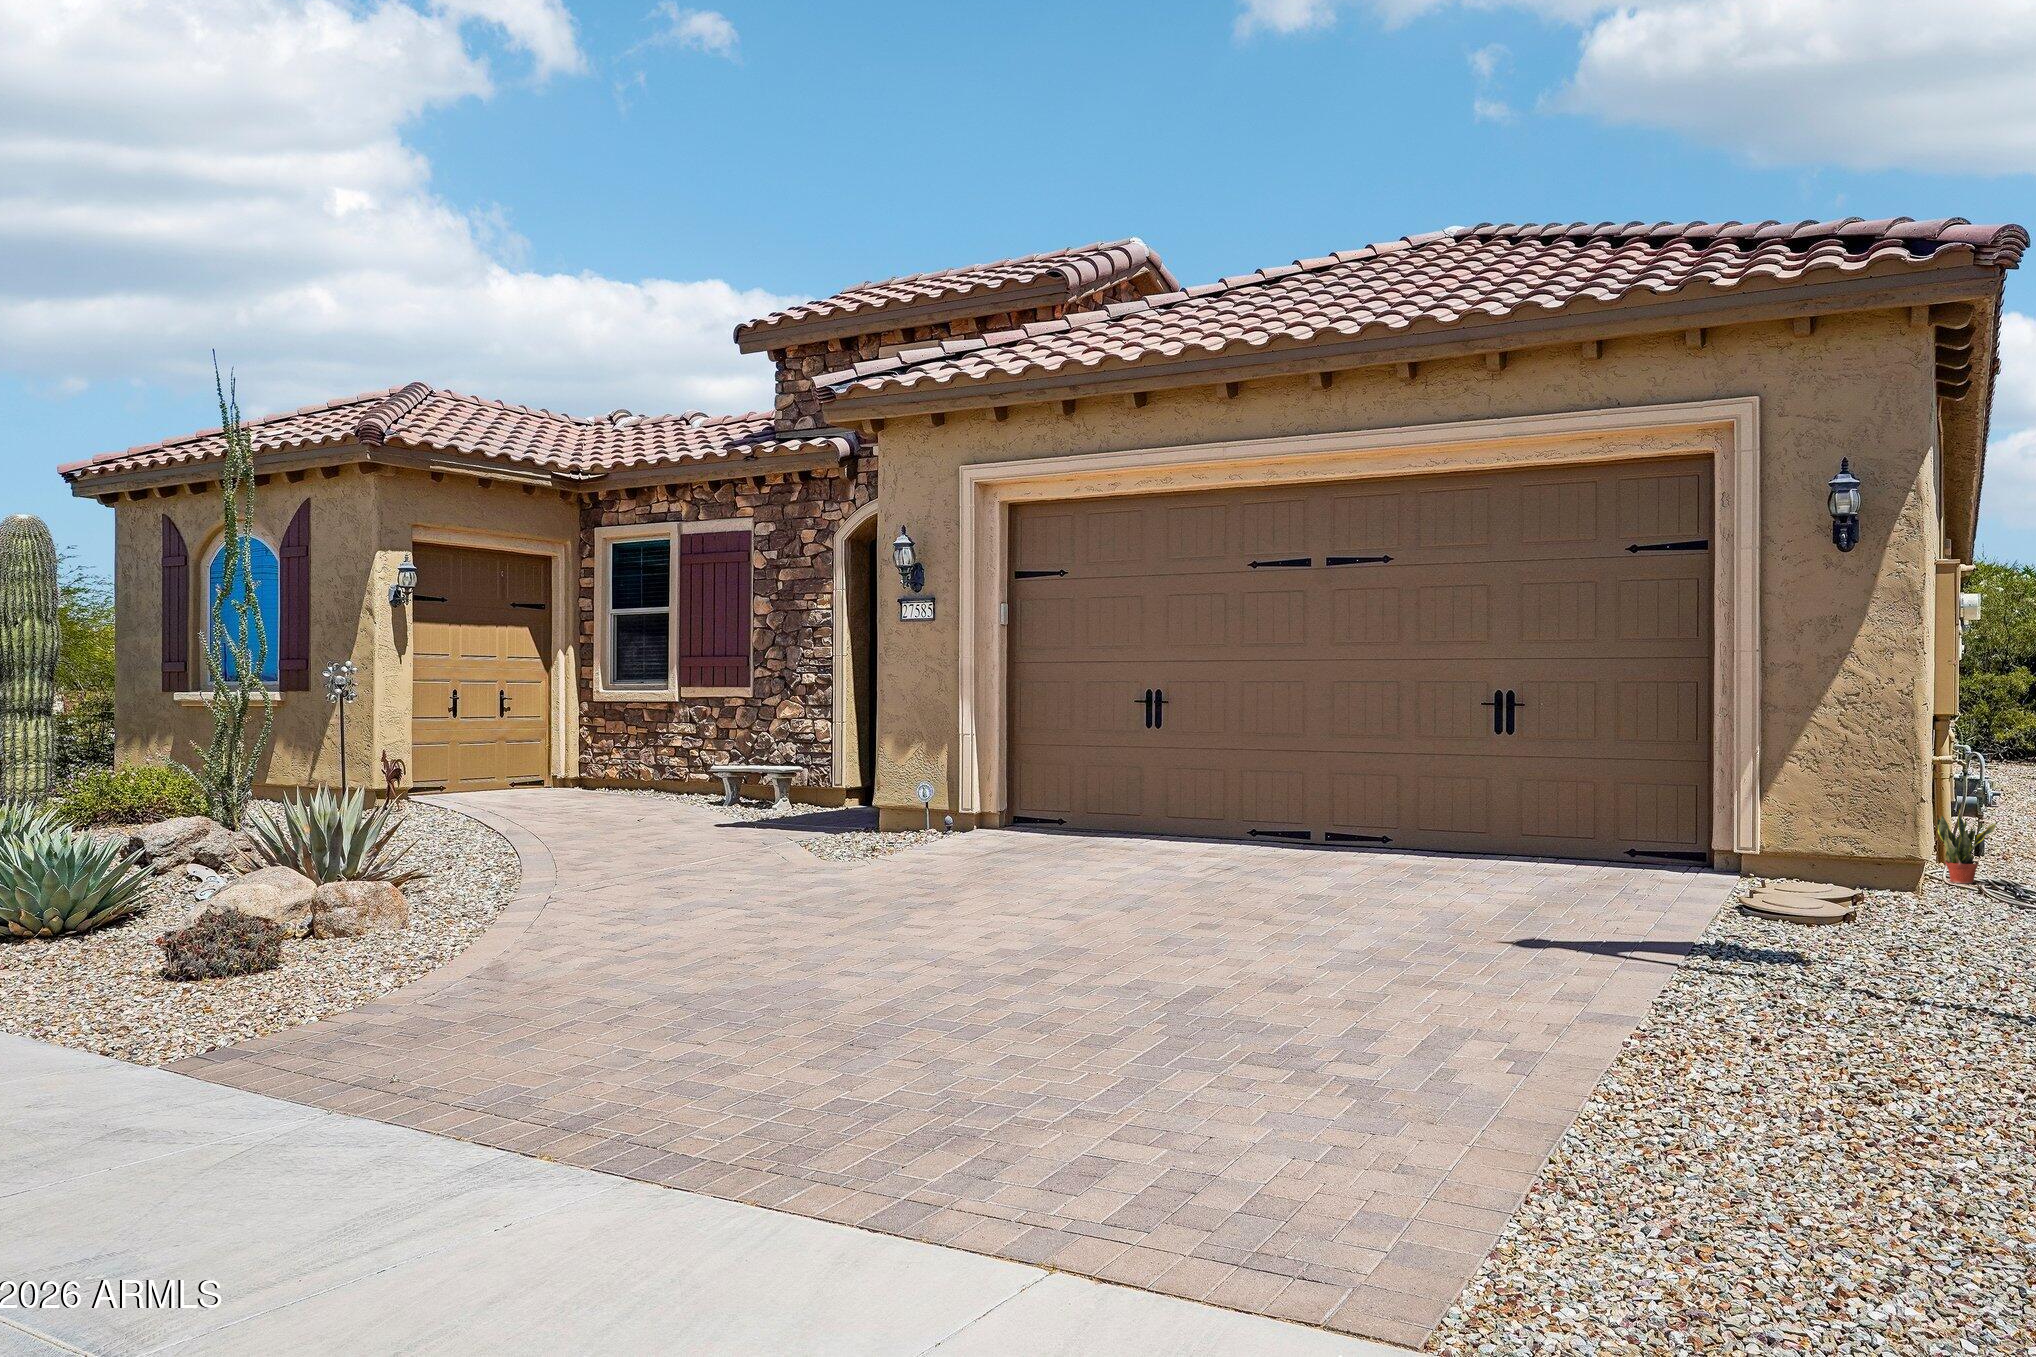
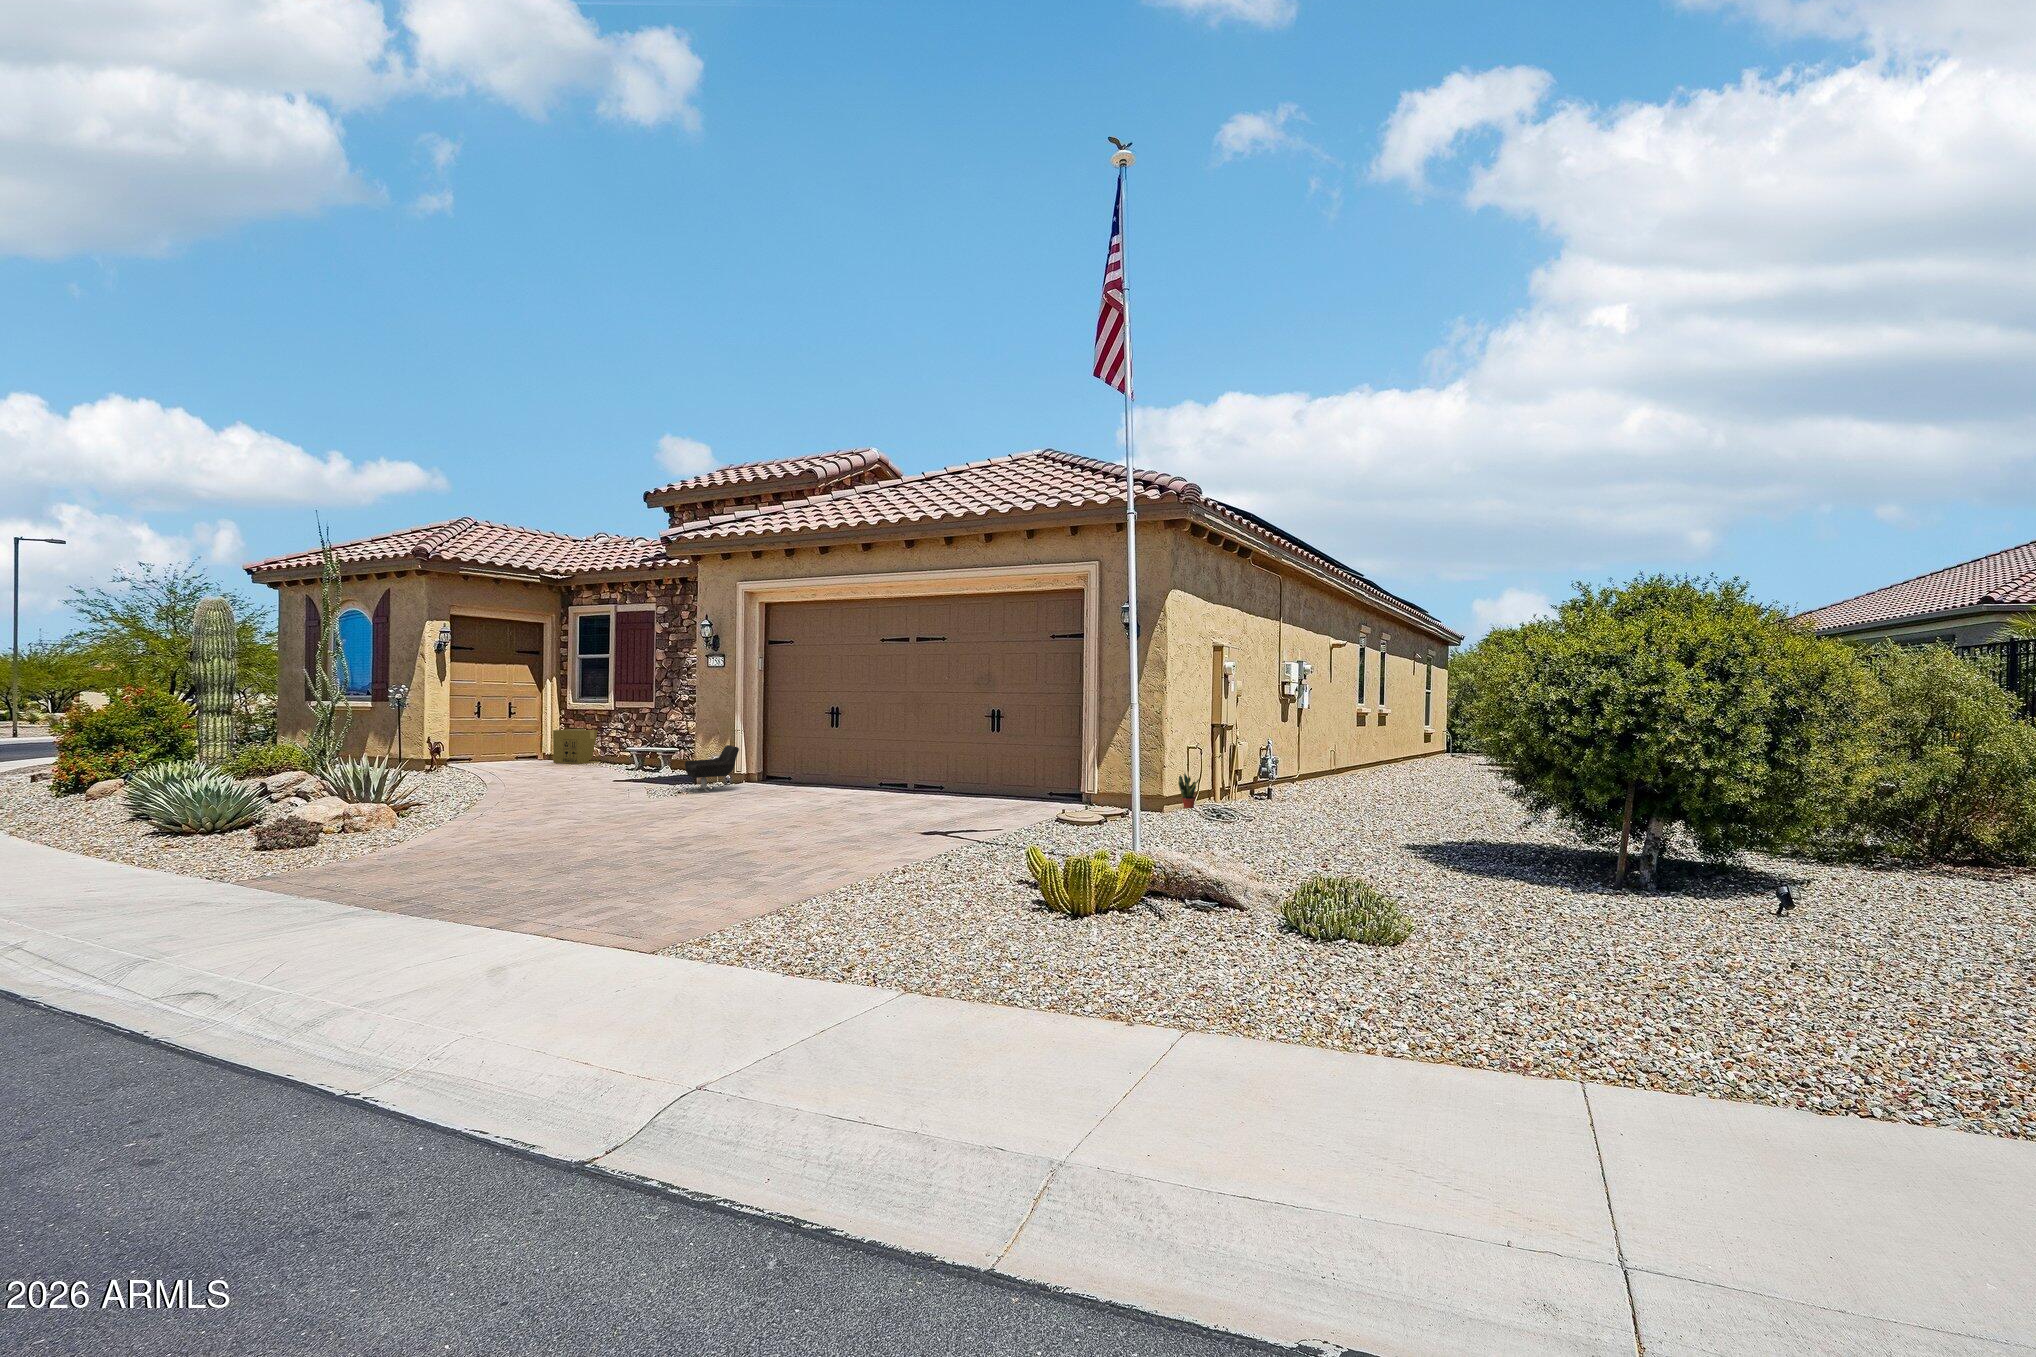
cardboard box: none [579,734,664,793] -> present [553,729,602,764]
lounge chair: none [874,761,976,848] -> present [685,745,739,792]

